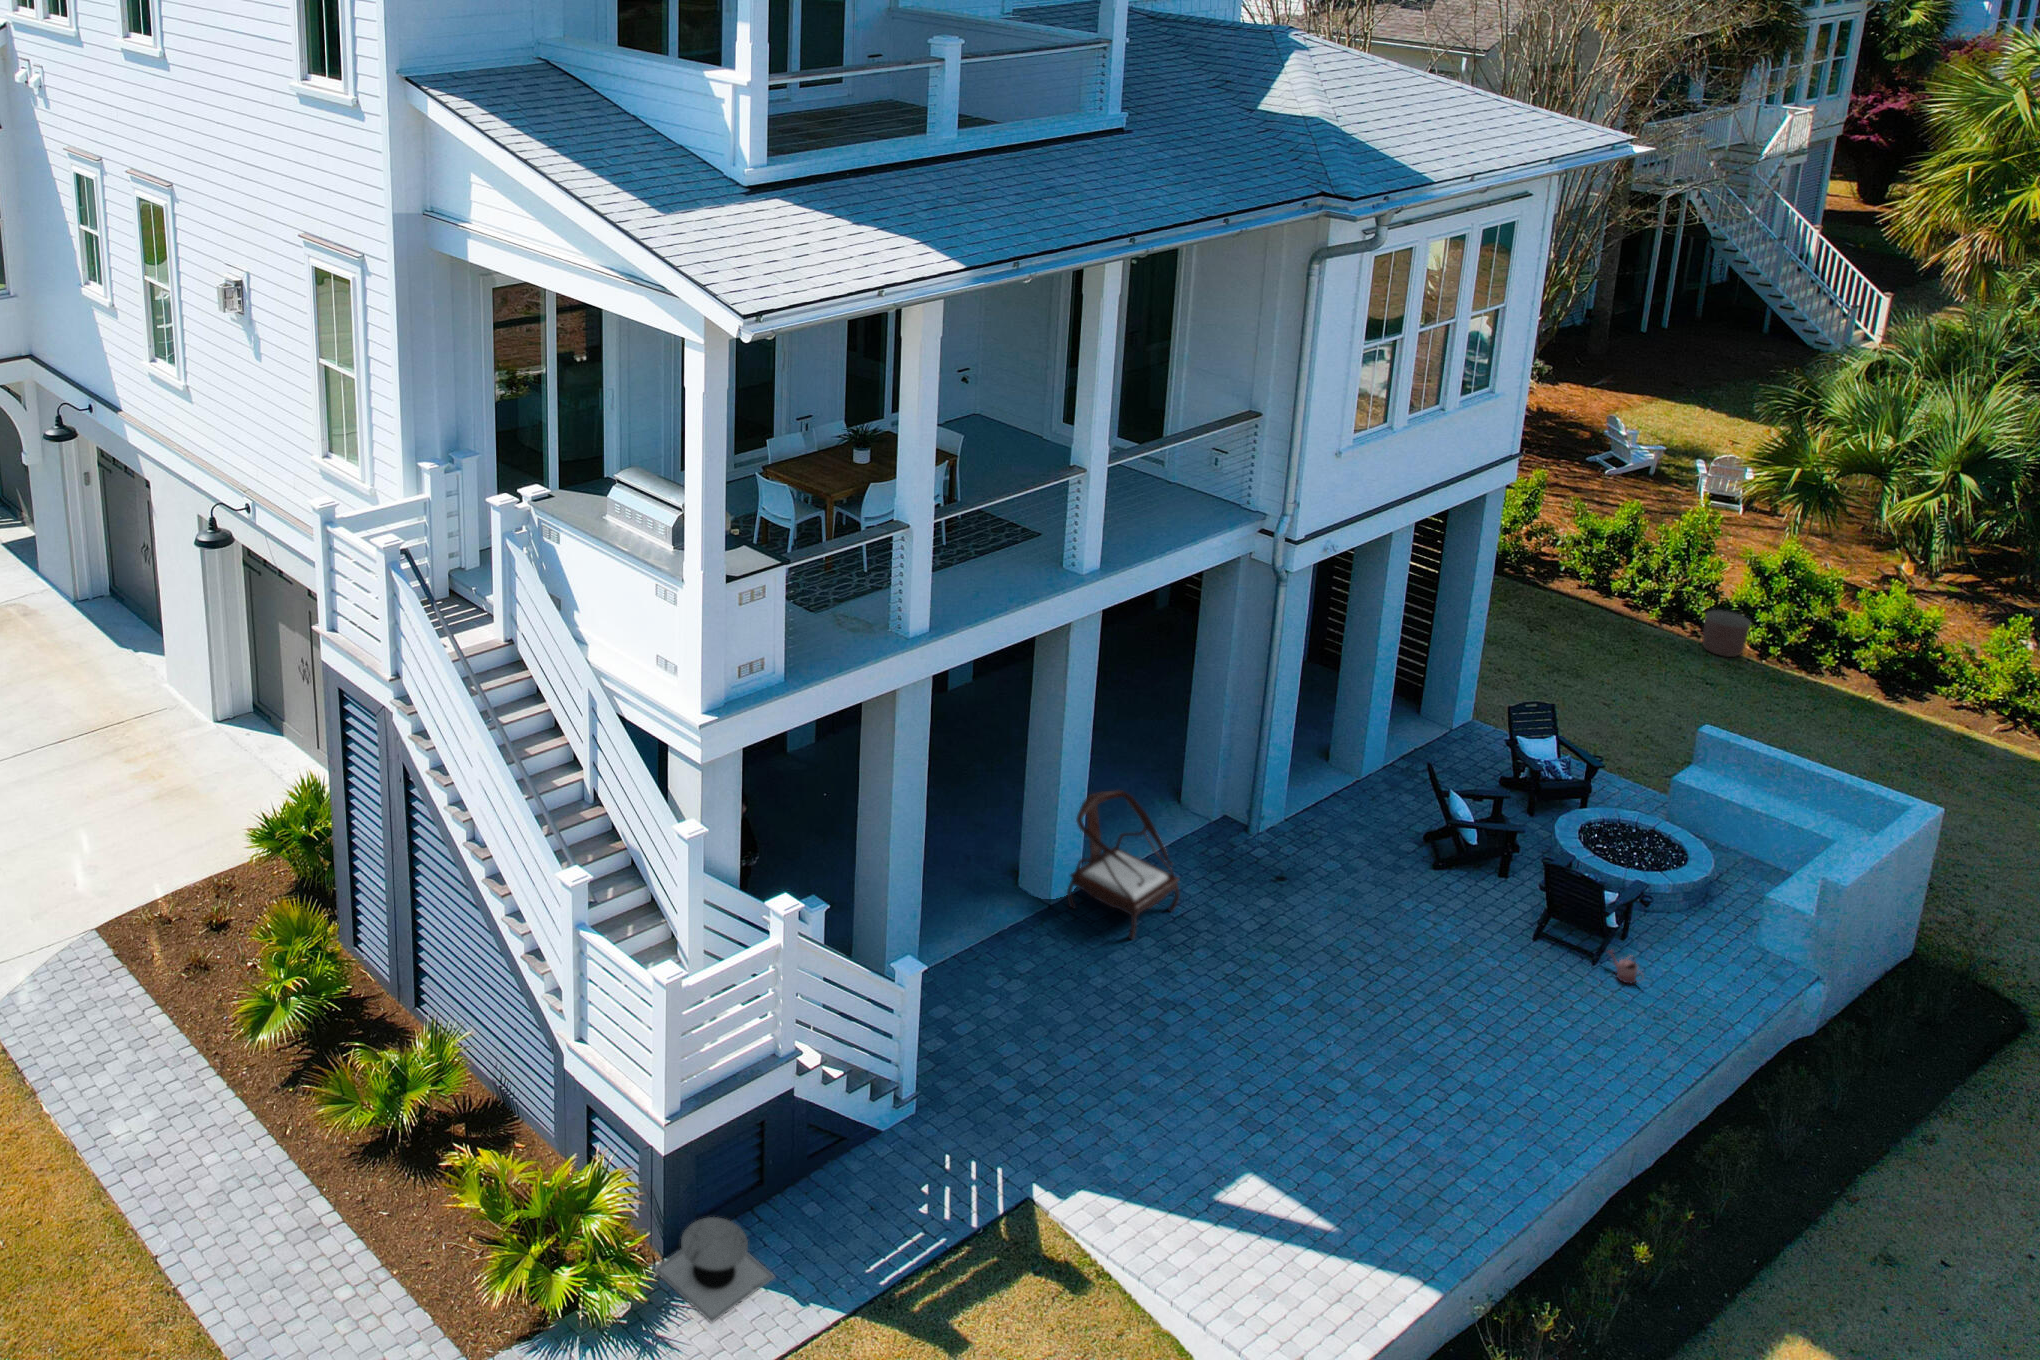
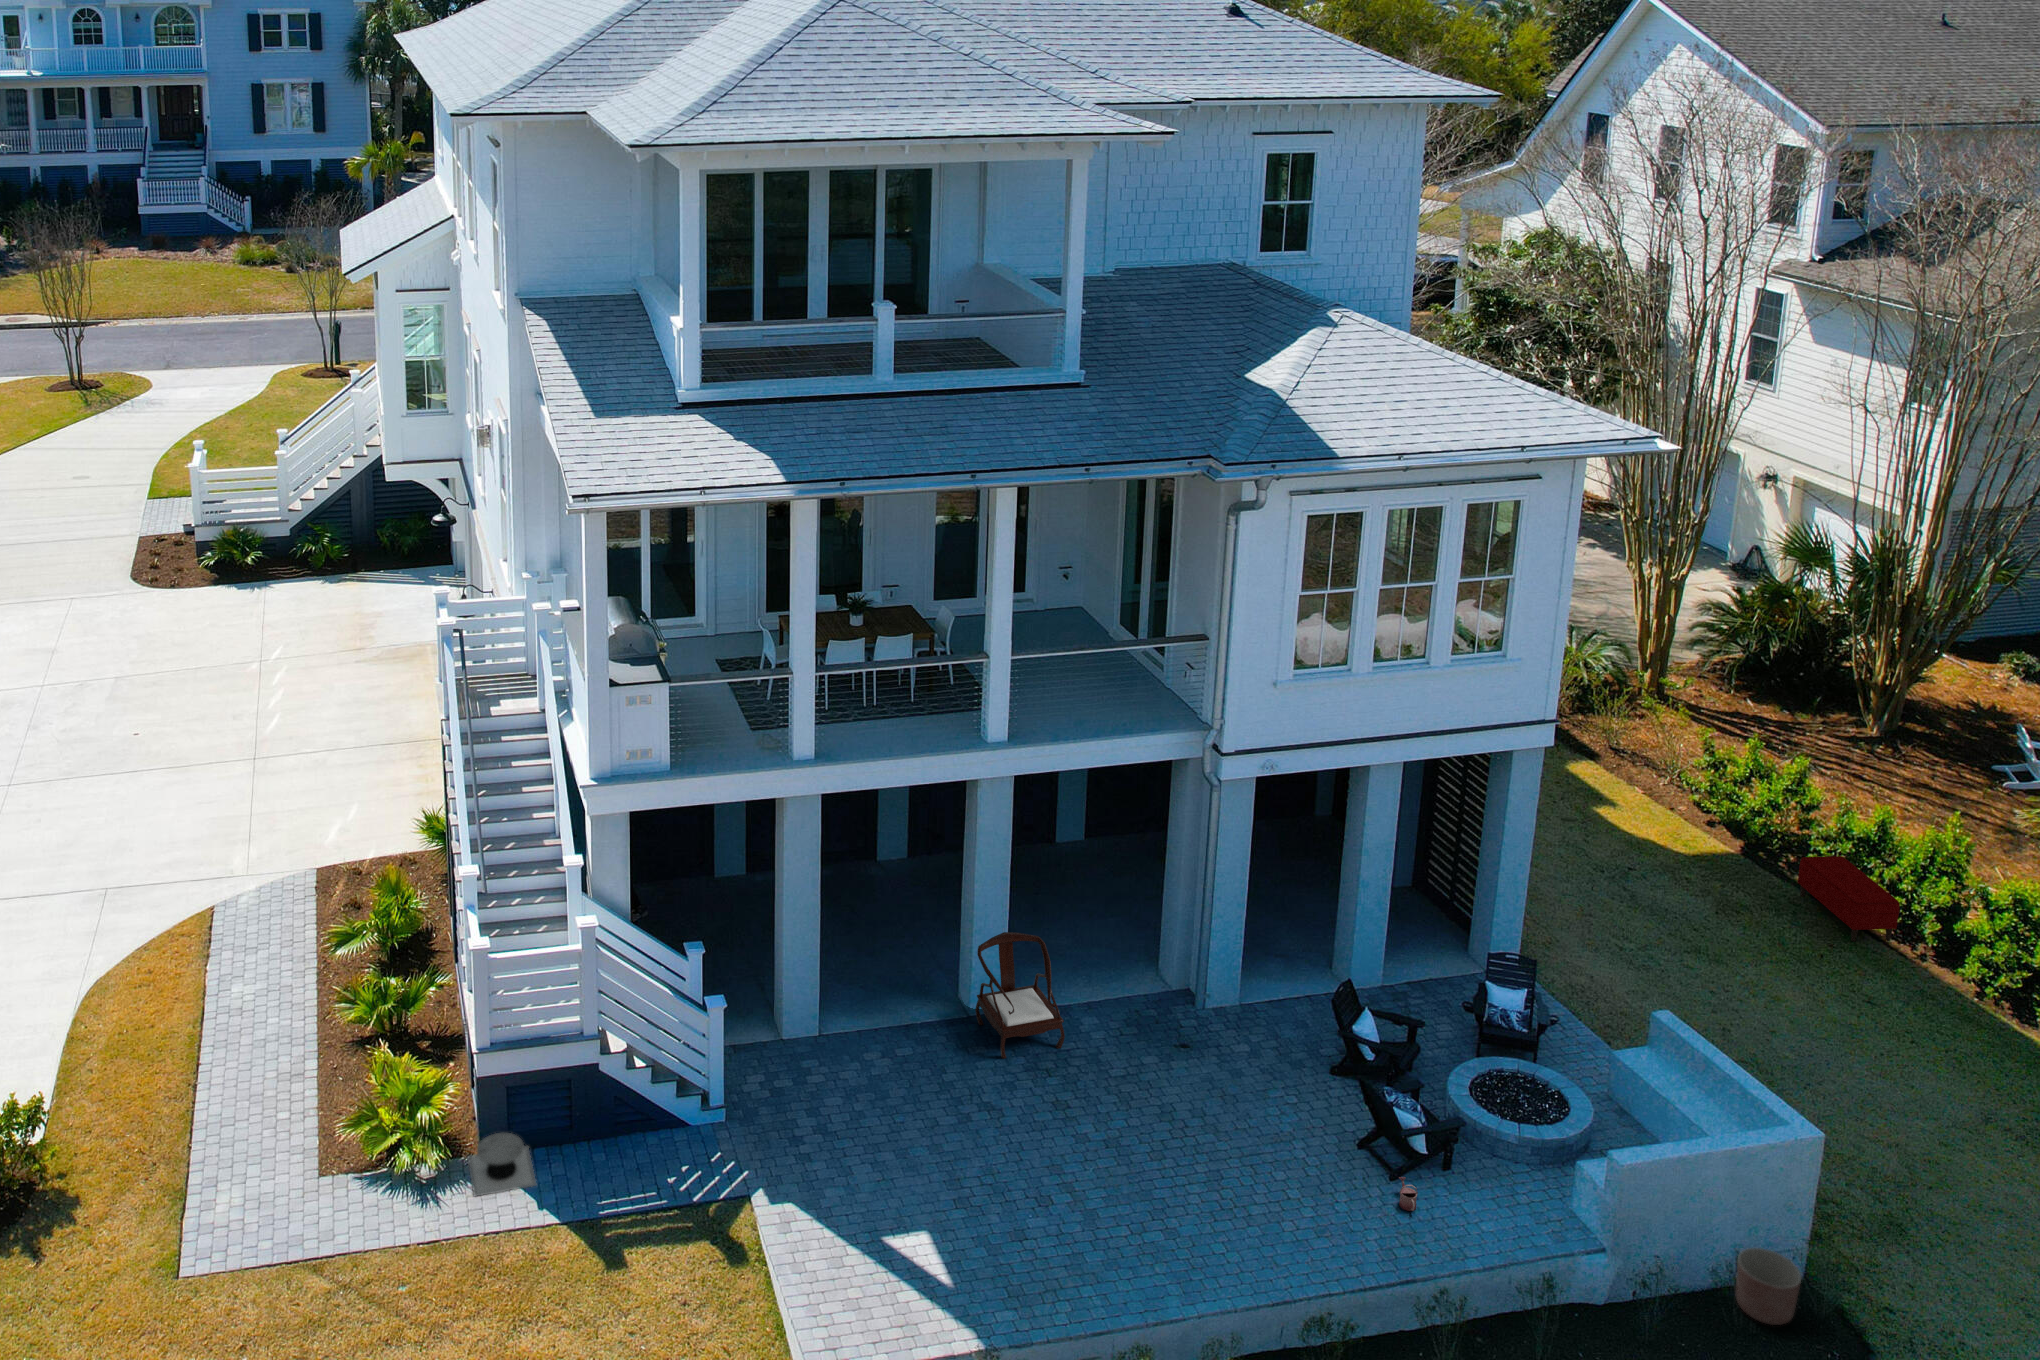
bench: none [1565,558,1673,632] -> present [1798,856,1900,941]
planter: present [1702,610,1751,657] -> present [1736,1248,1802,1325]

